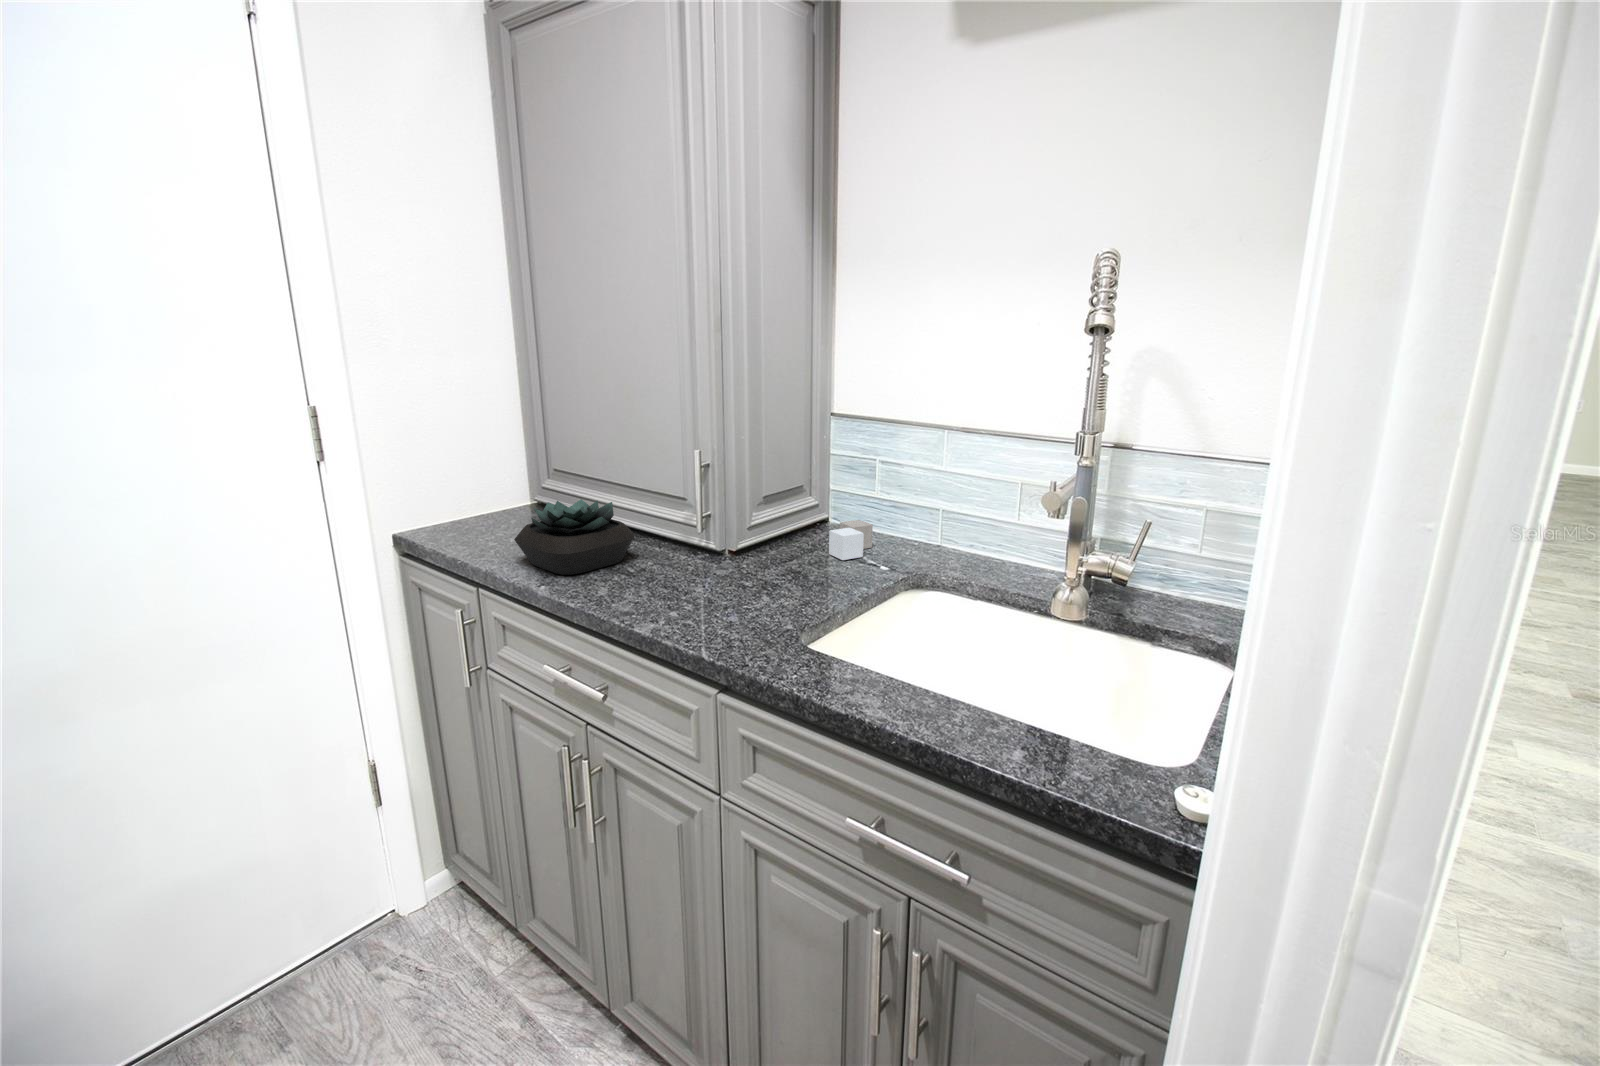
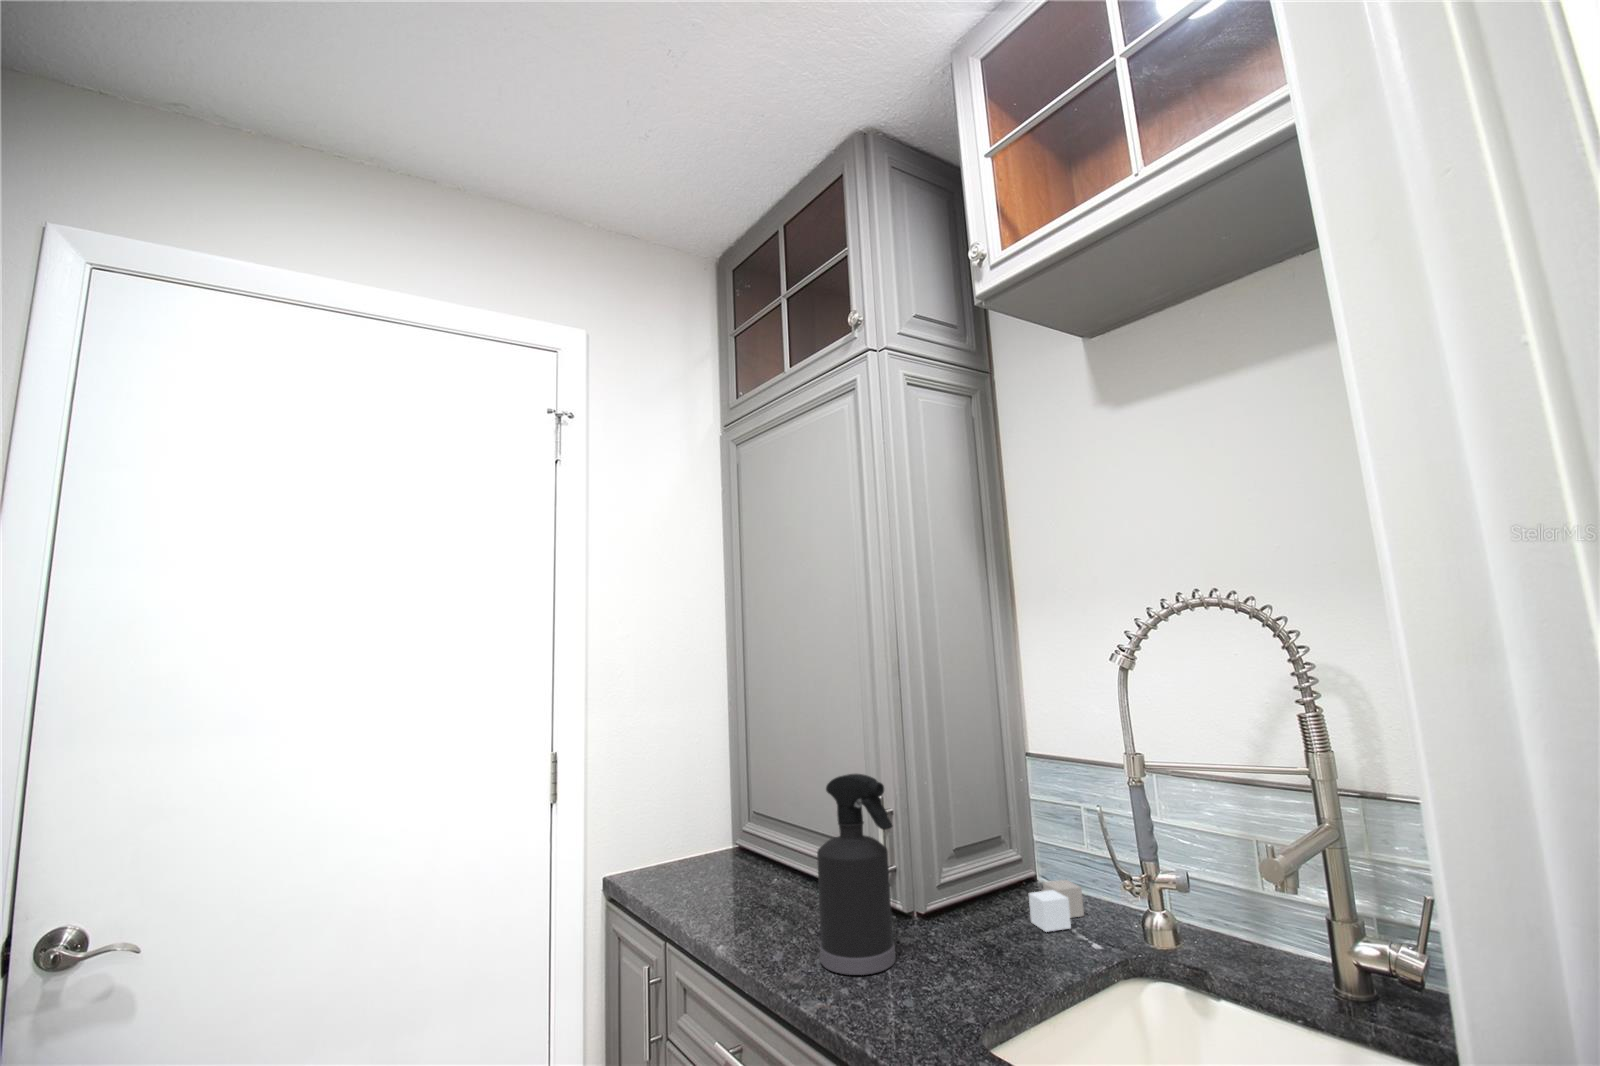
spray bottle: none [643,422,720,601] -> present [817,774,896,975]
succulent plant: present [514,499,635,575] -> none [703,848,819,934]

